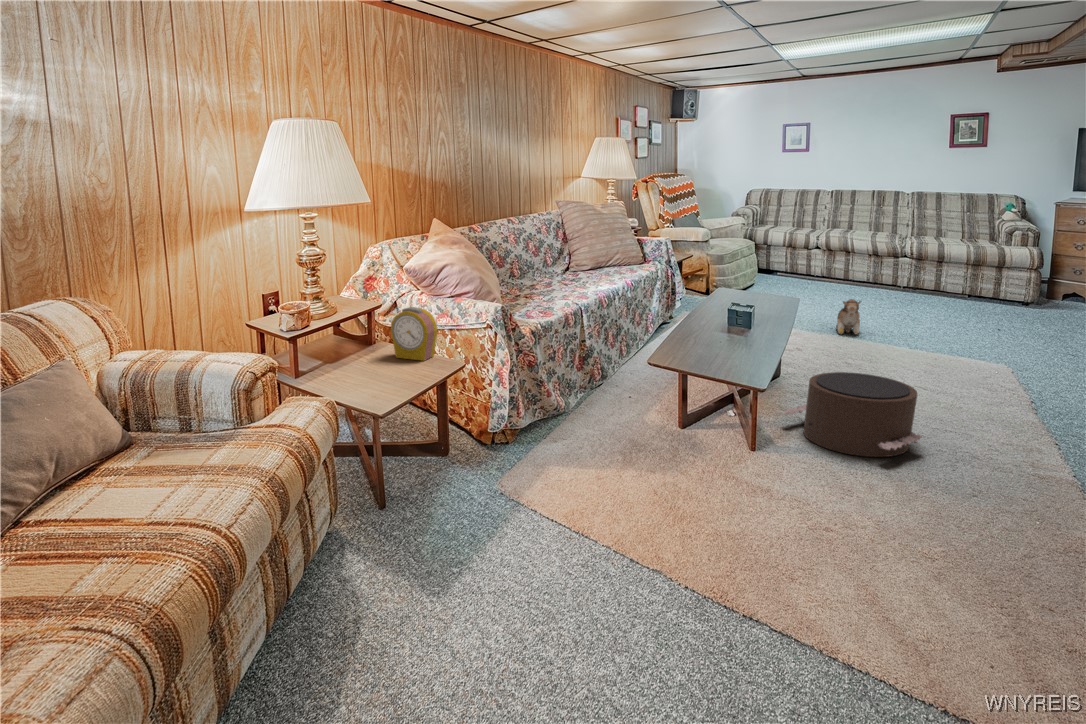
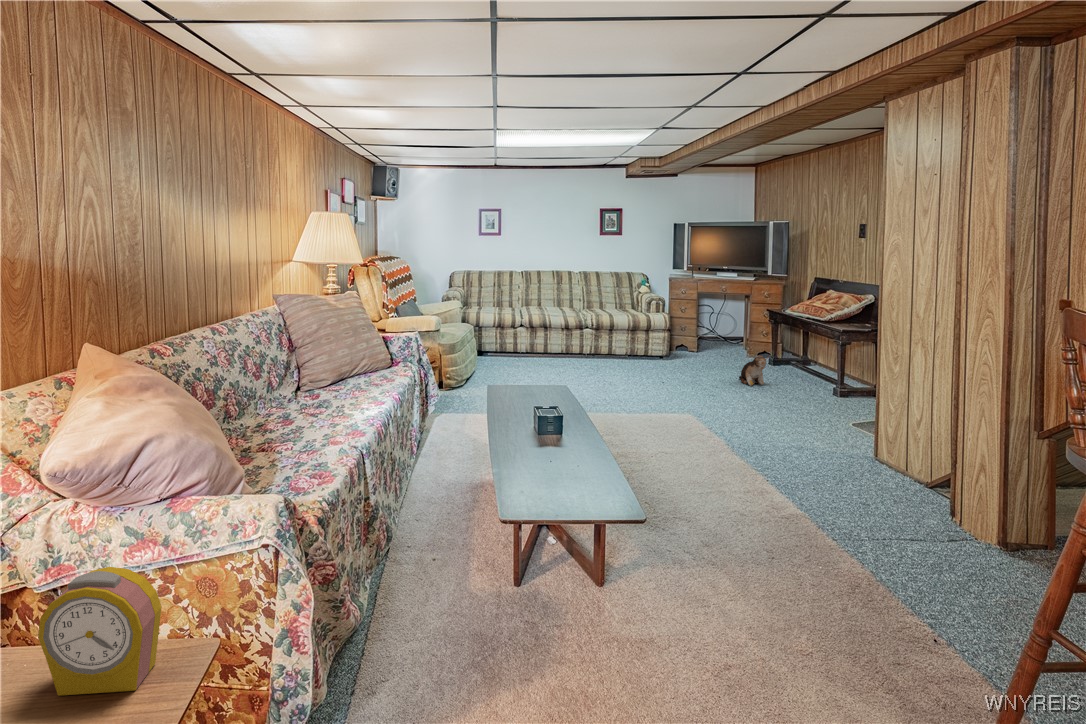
plush toy: present [836,299,861,334] -> present [739,355,766,386]
pouf: present [784,372,922,457] -> none [688,505,869,631]

